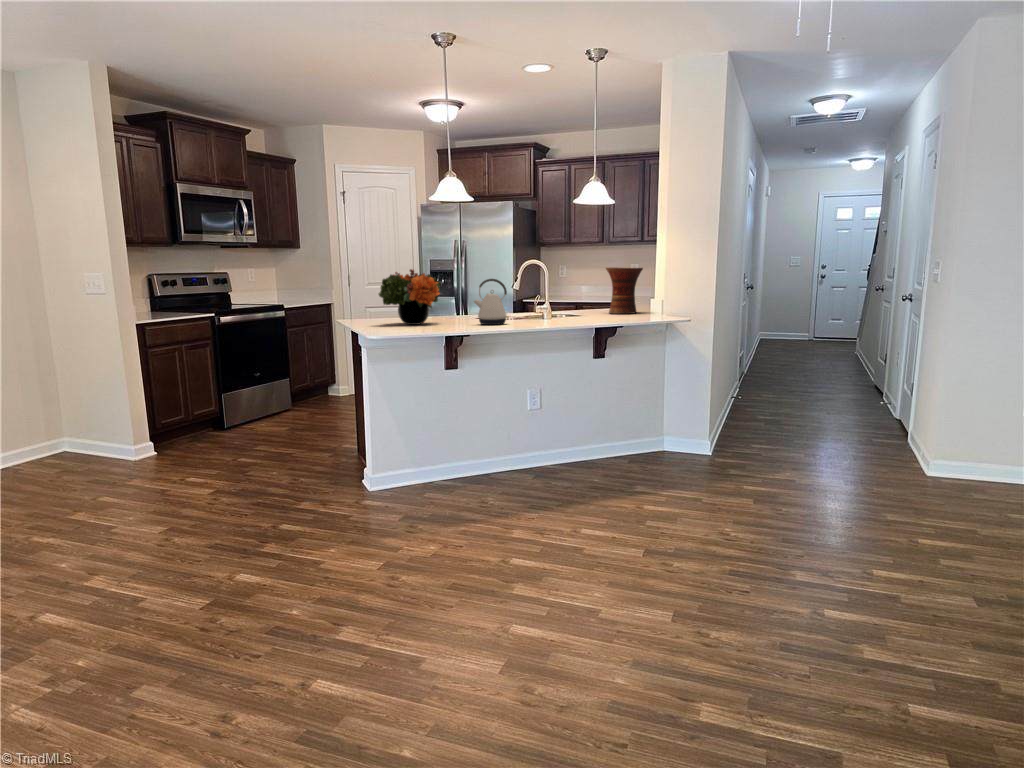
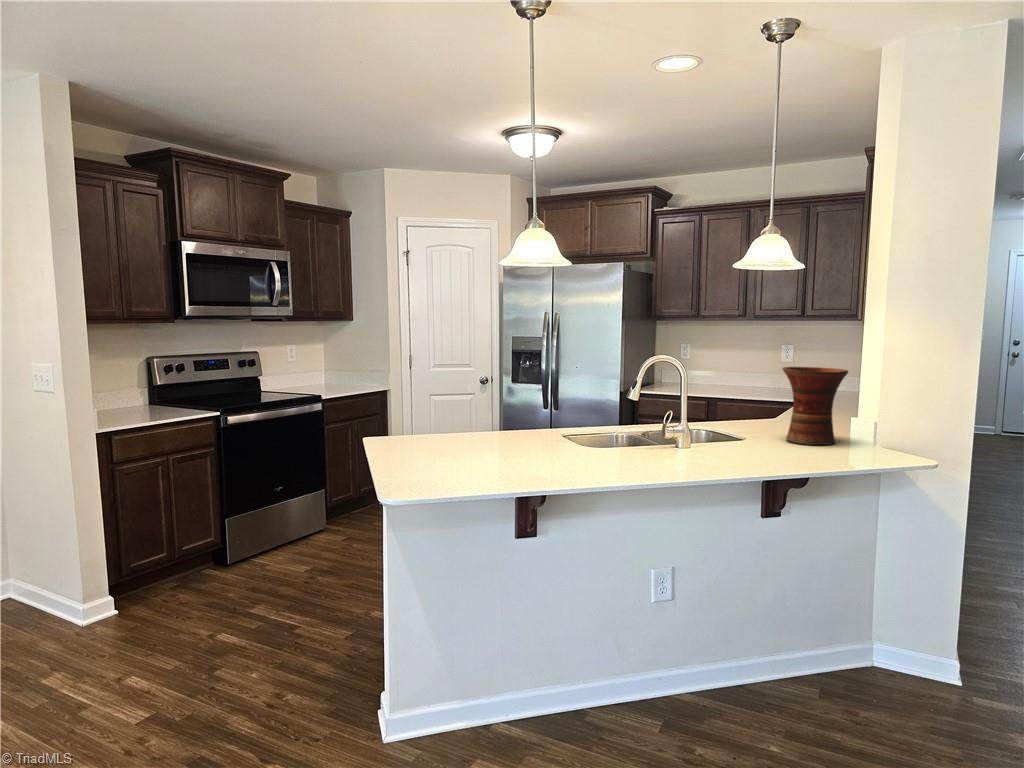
flower arrangement: present [379,269,441,325] -> none [411,376,517,468]
kettle: present [474,279,509,325] -> none [569,399,632,481]

